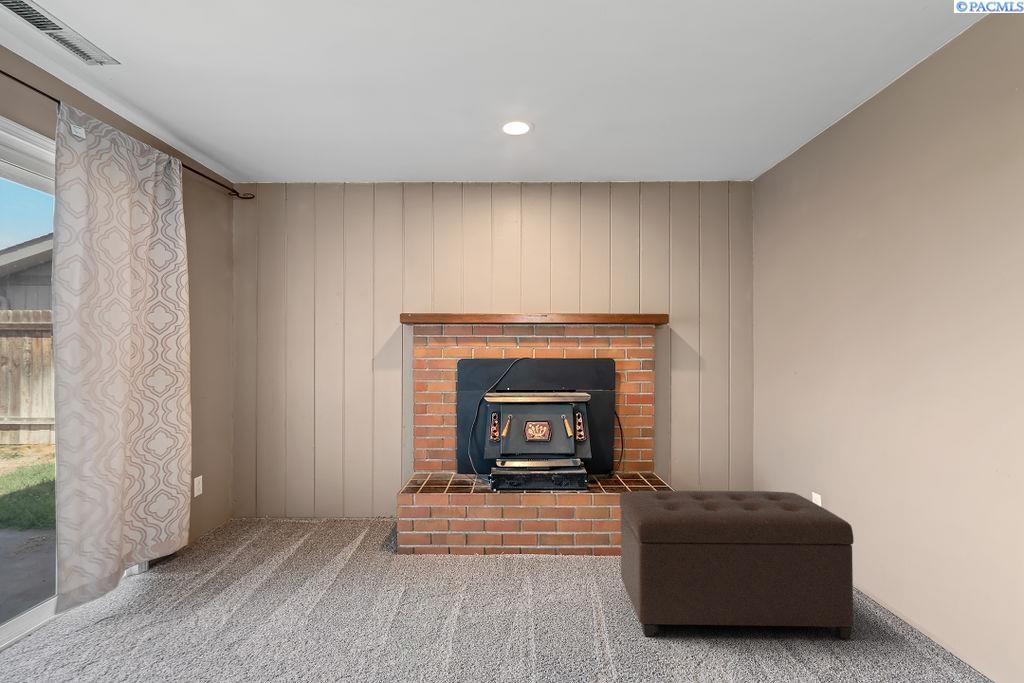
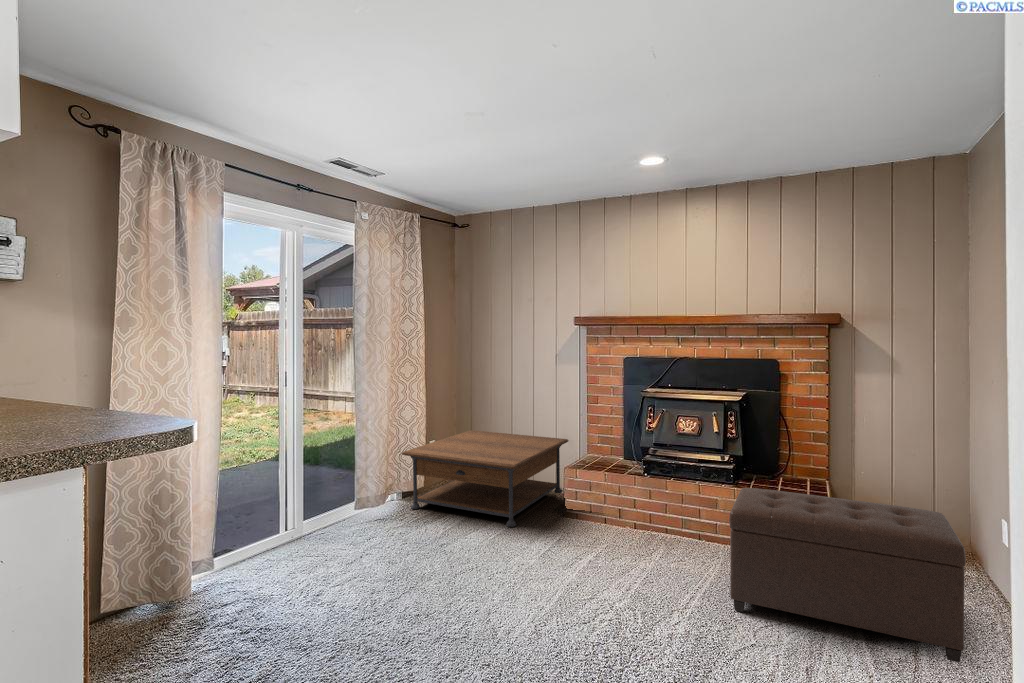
coffee table: none [154,458,389,583] -> present [402,430,568,527]

